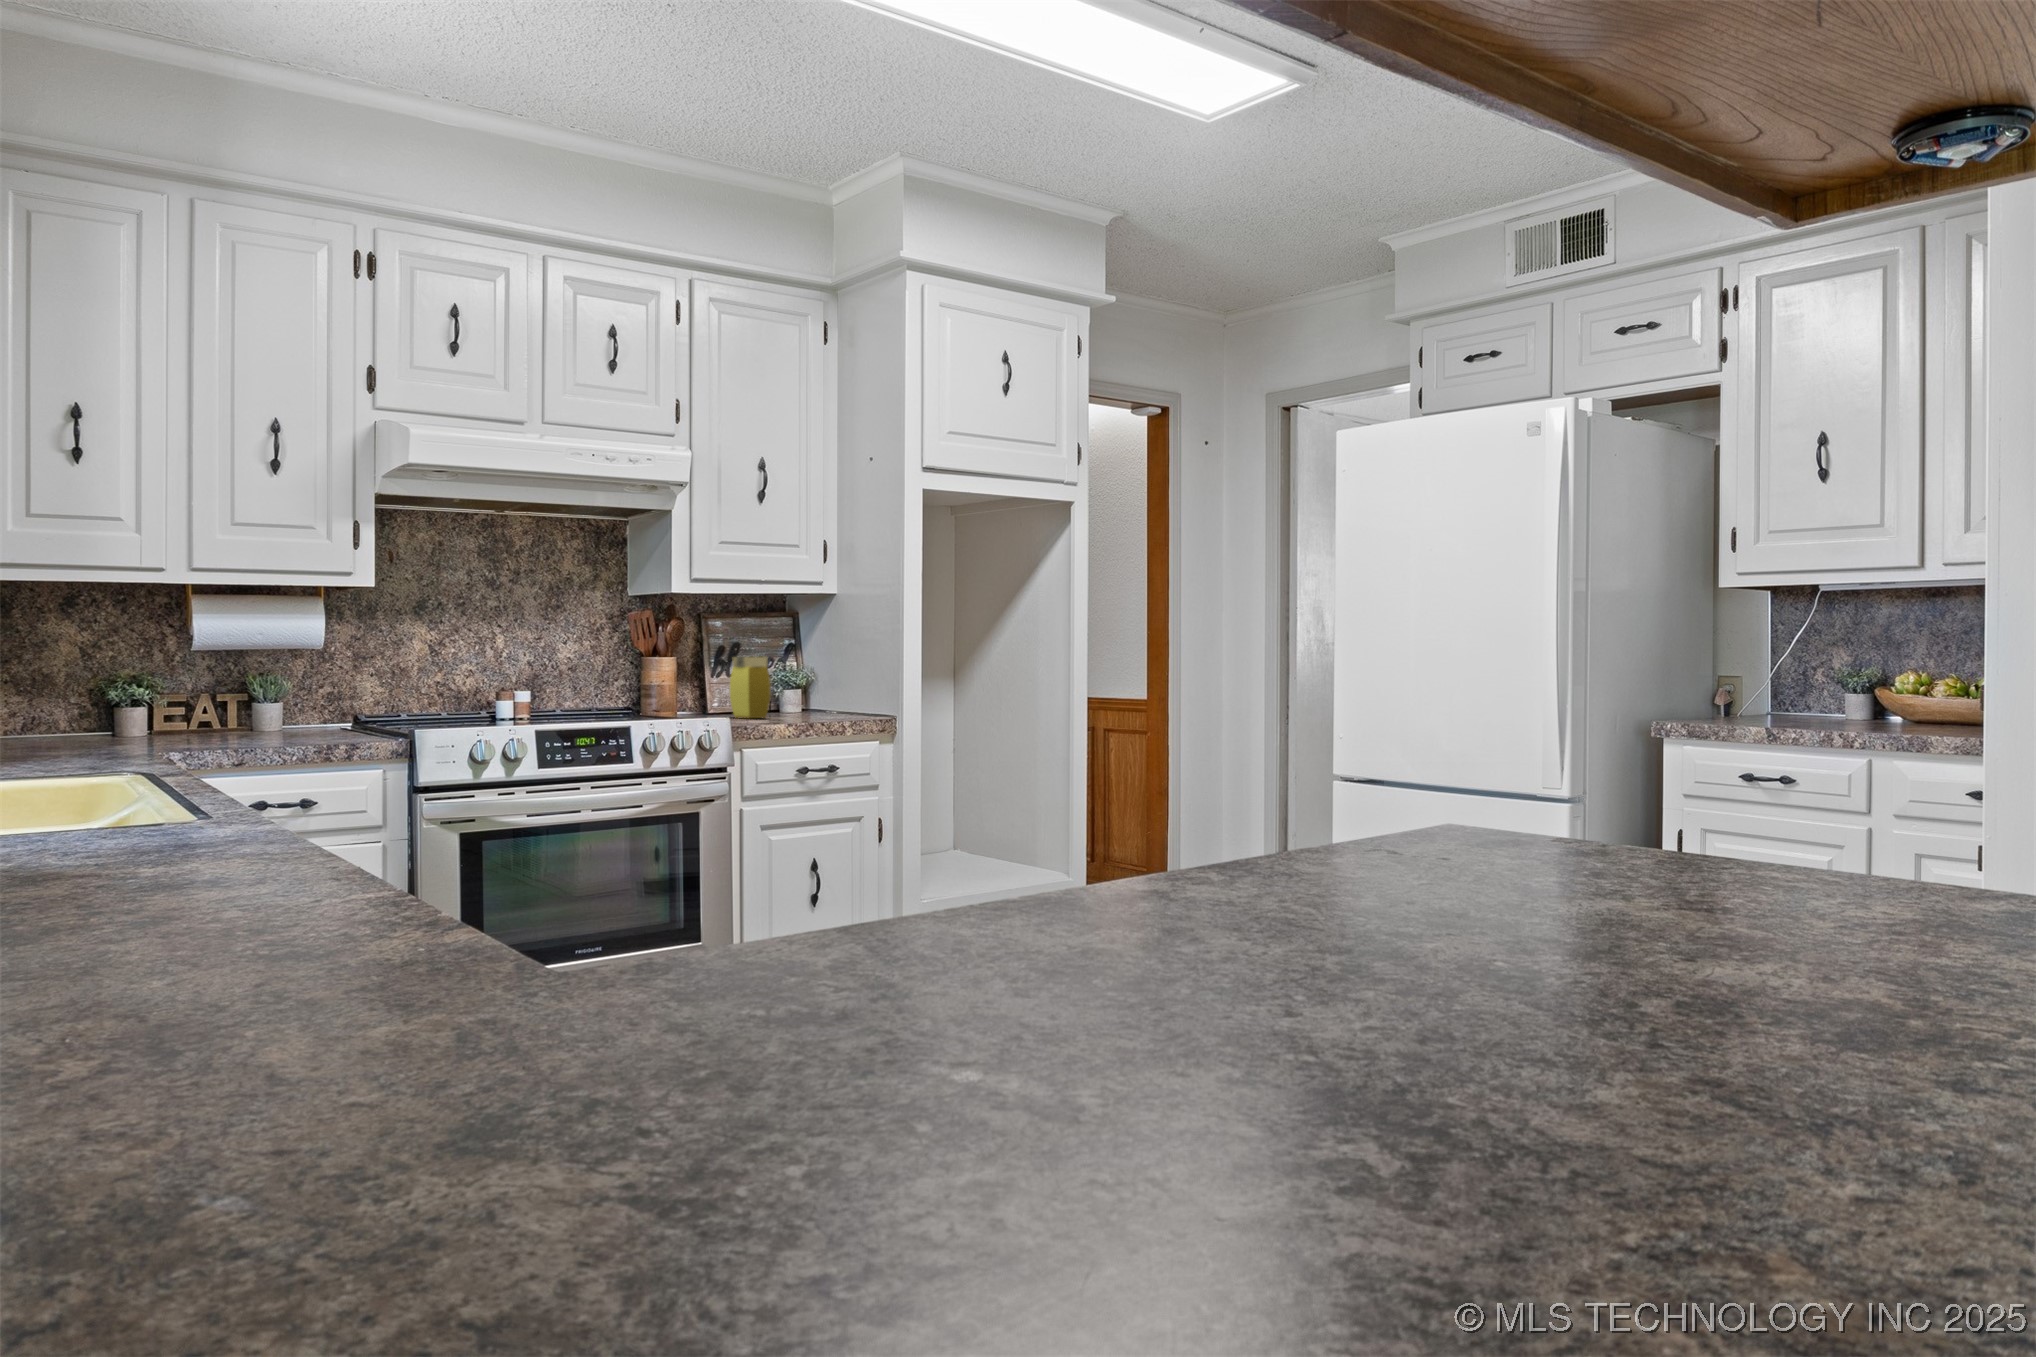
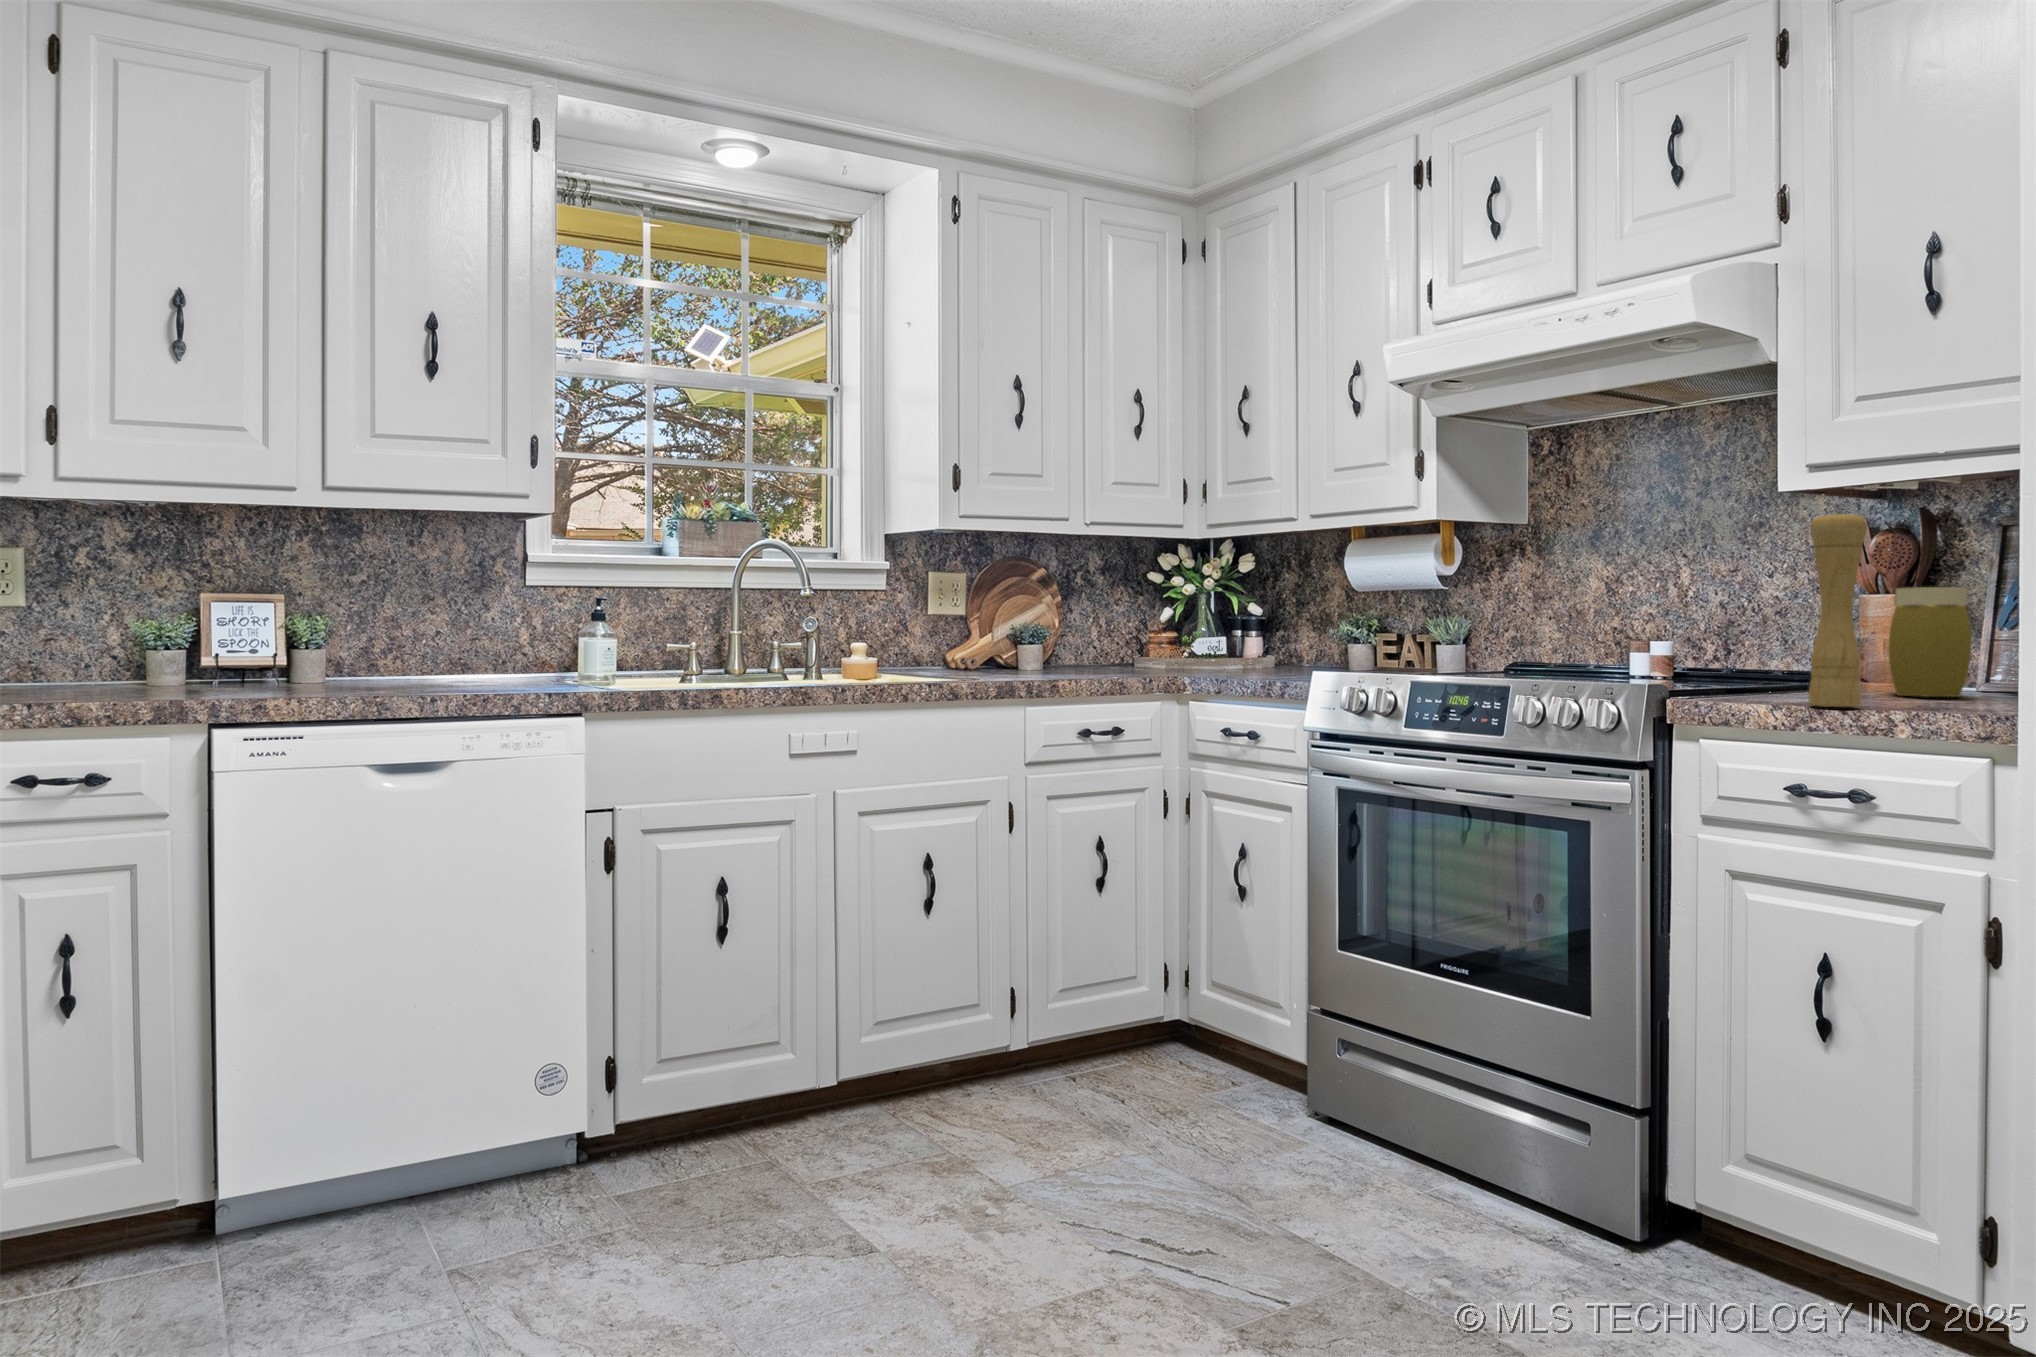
pepper mill: none [801,616,828,724] -> present [1808,511,1867,707]

